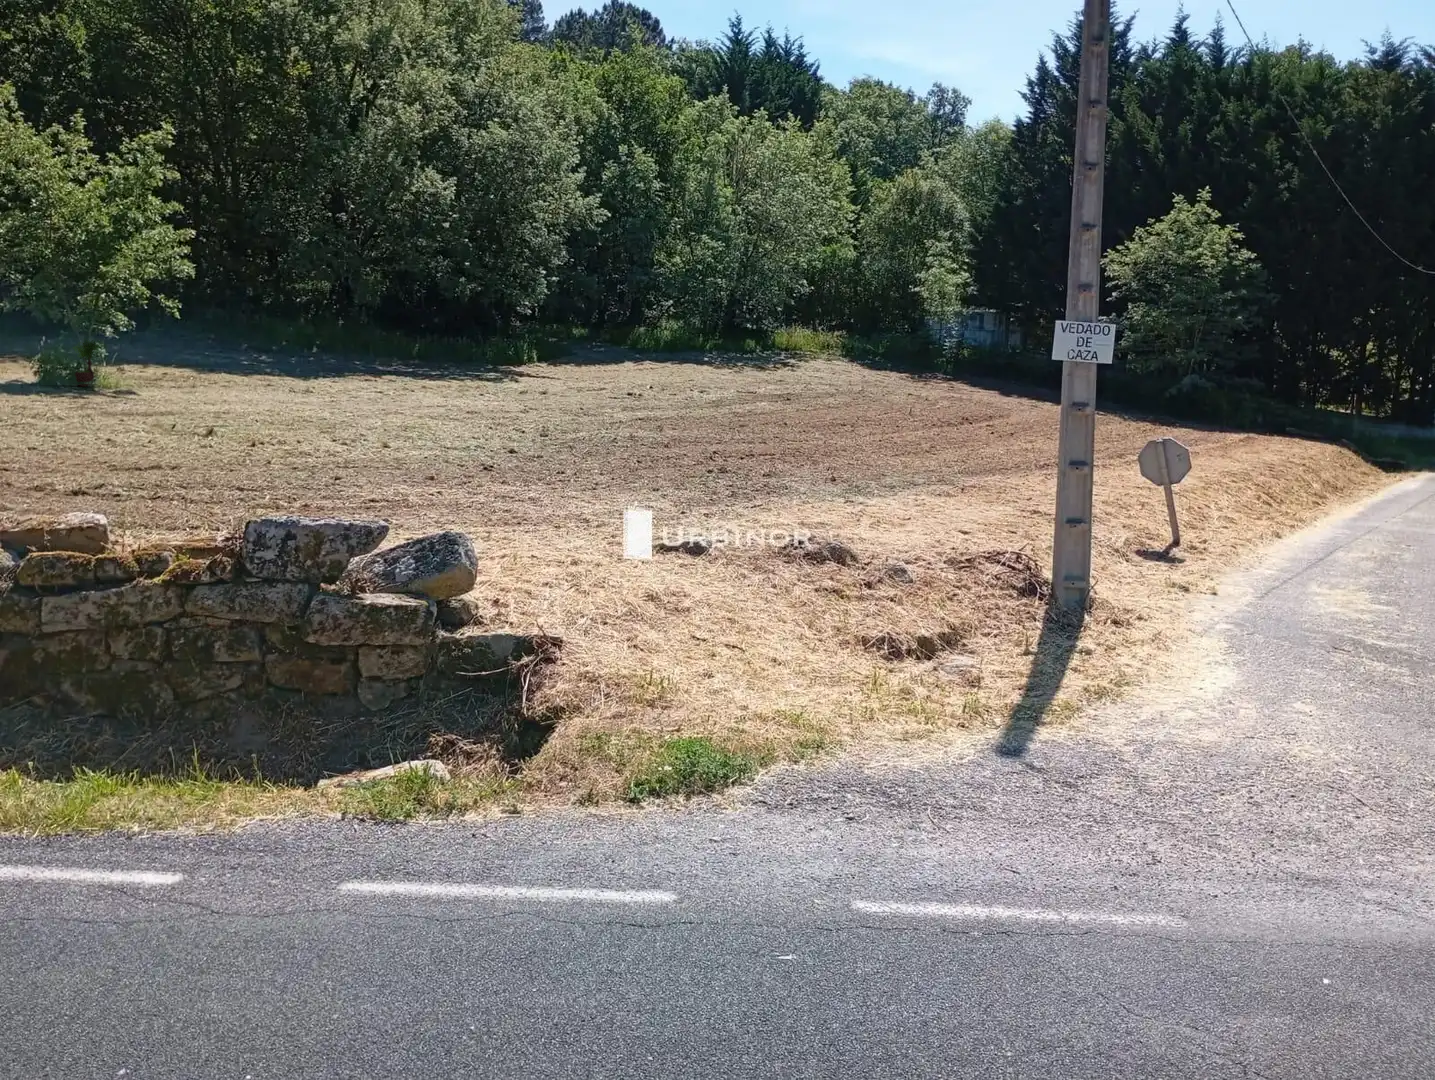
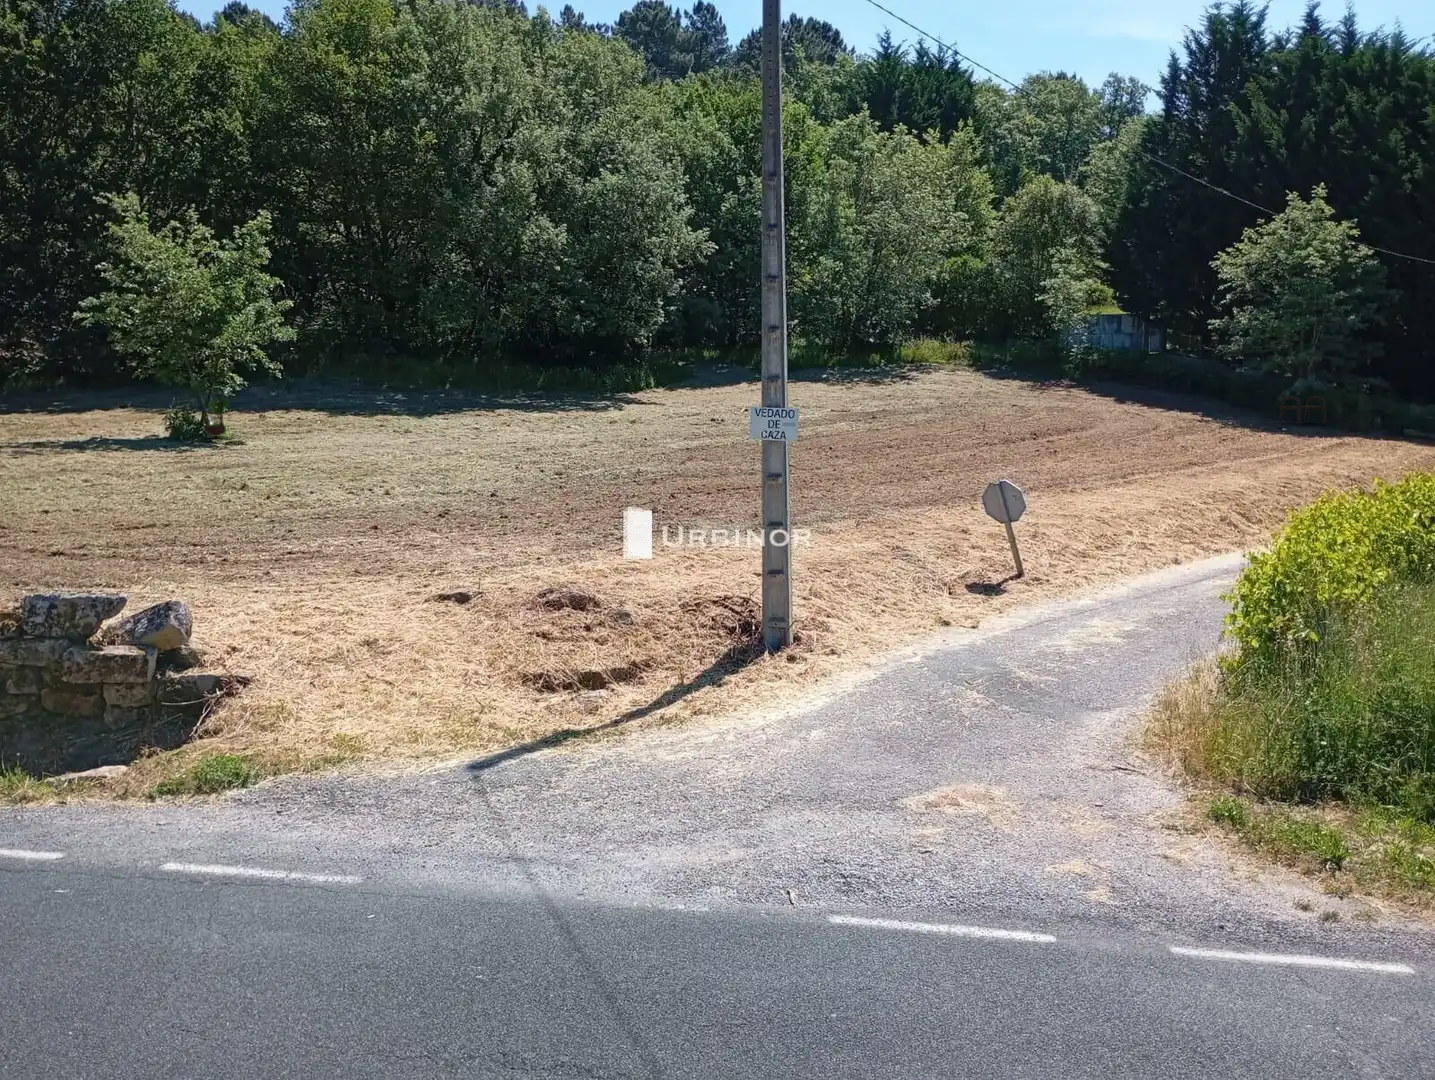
bench: none [1169,393,1212,422] -> present [1279,396,1326,425]

